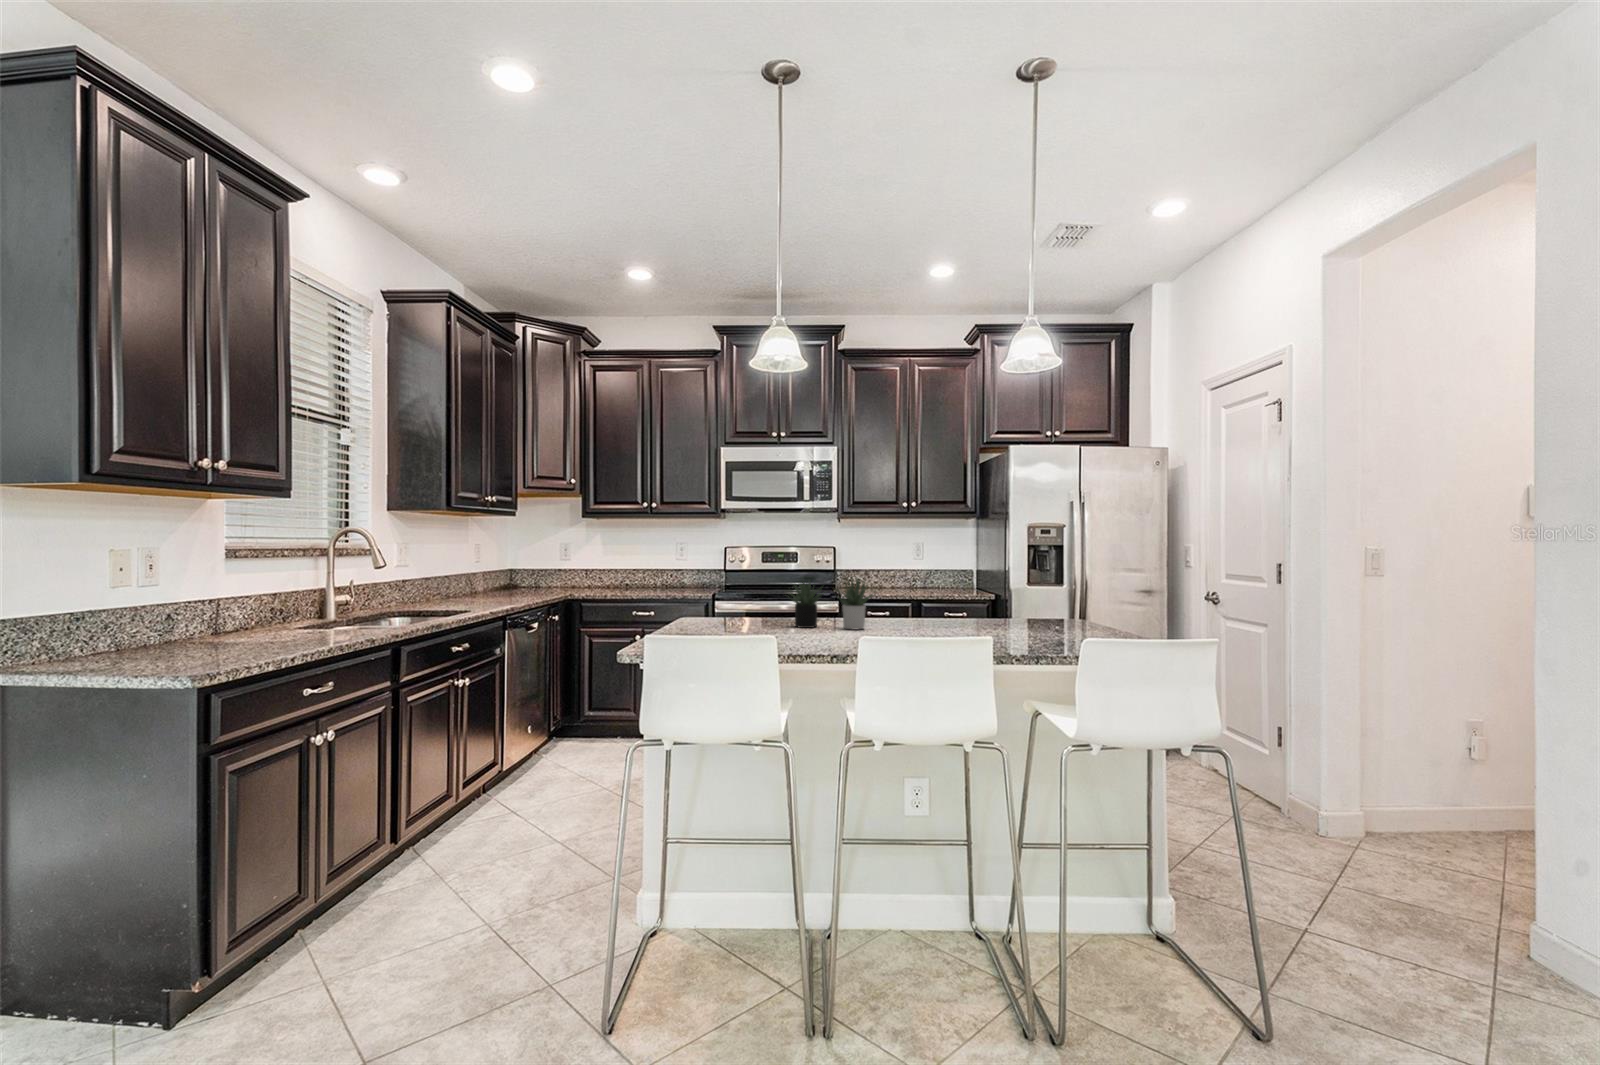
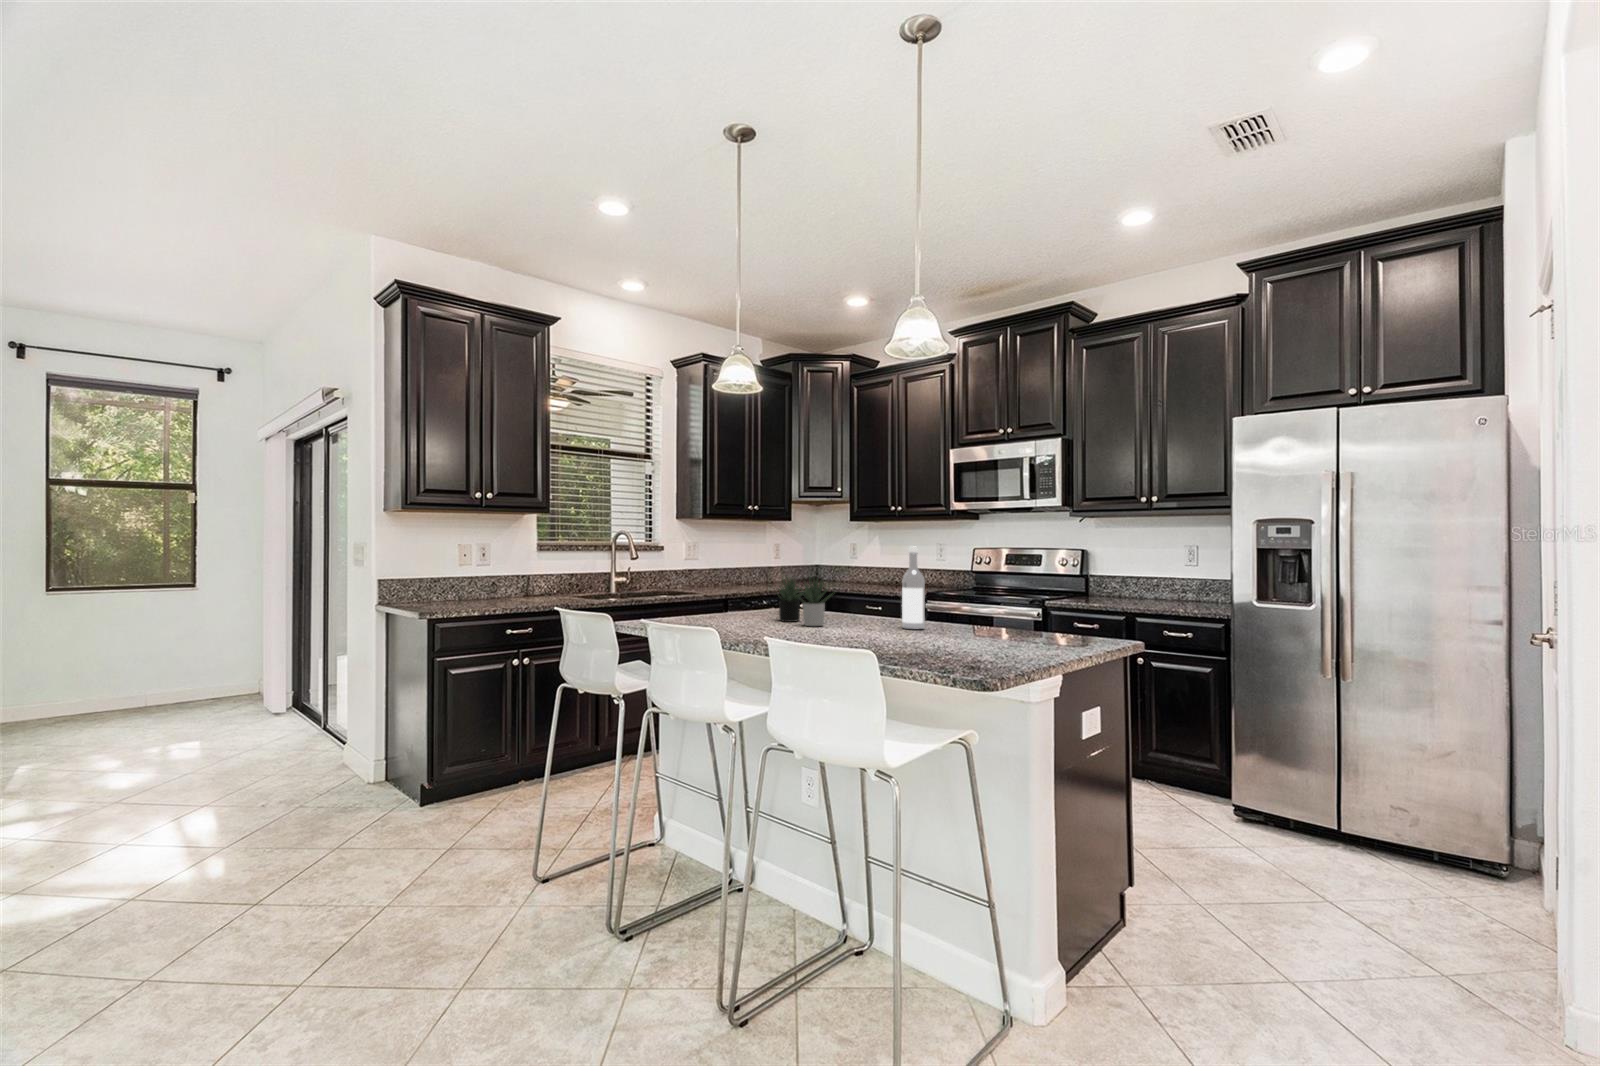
wine bottle: none [906,545,927,623] -> present [902,546,925,629]

